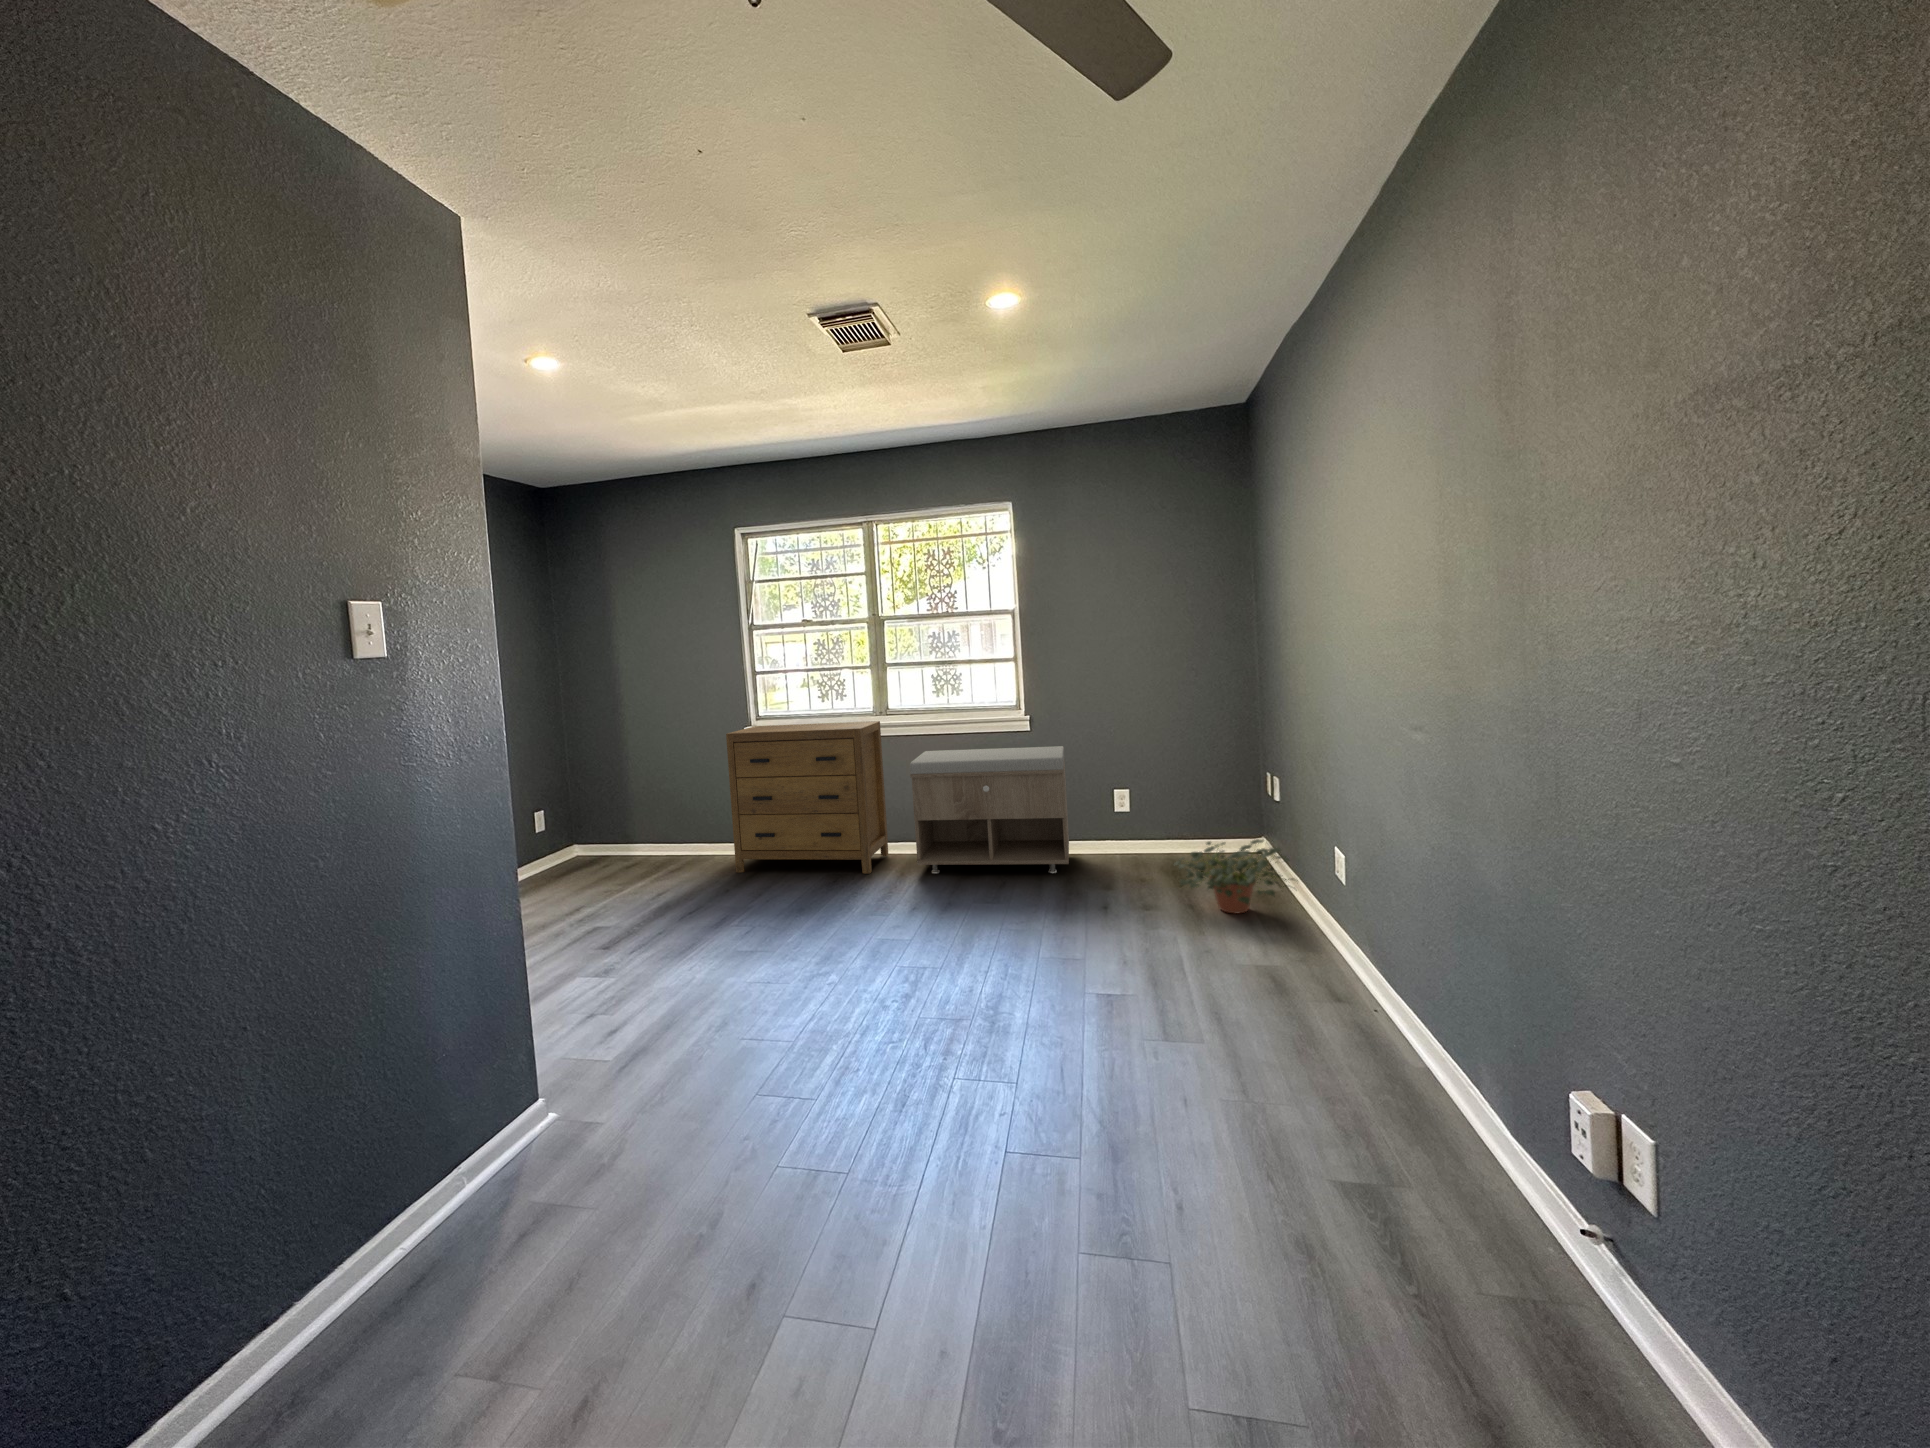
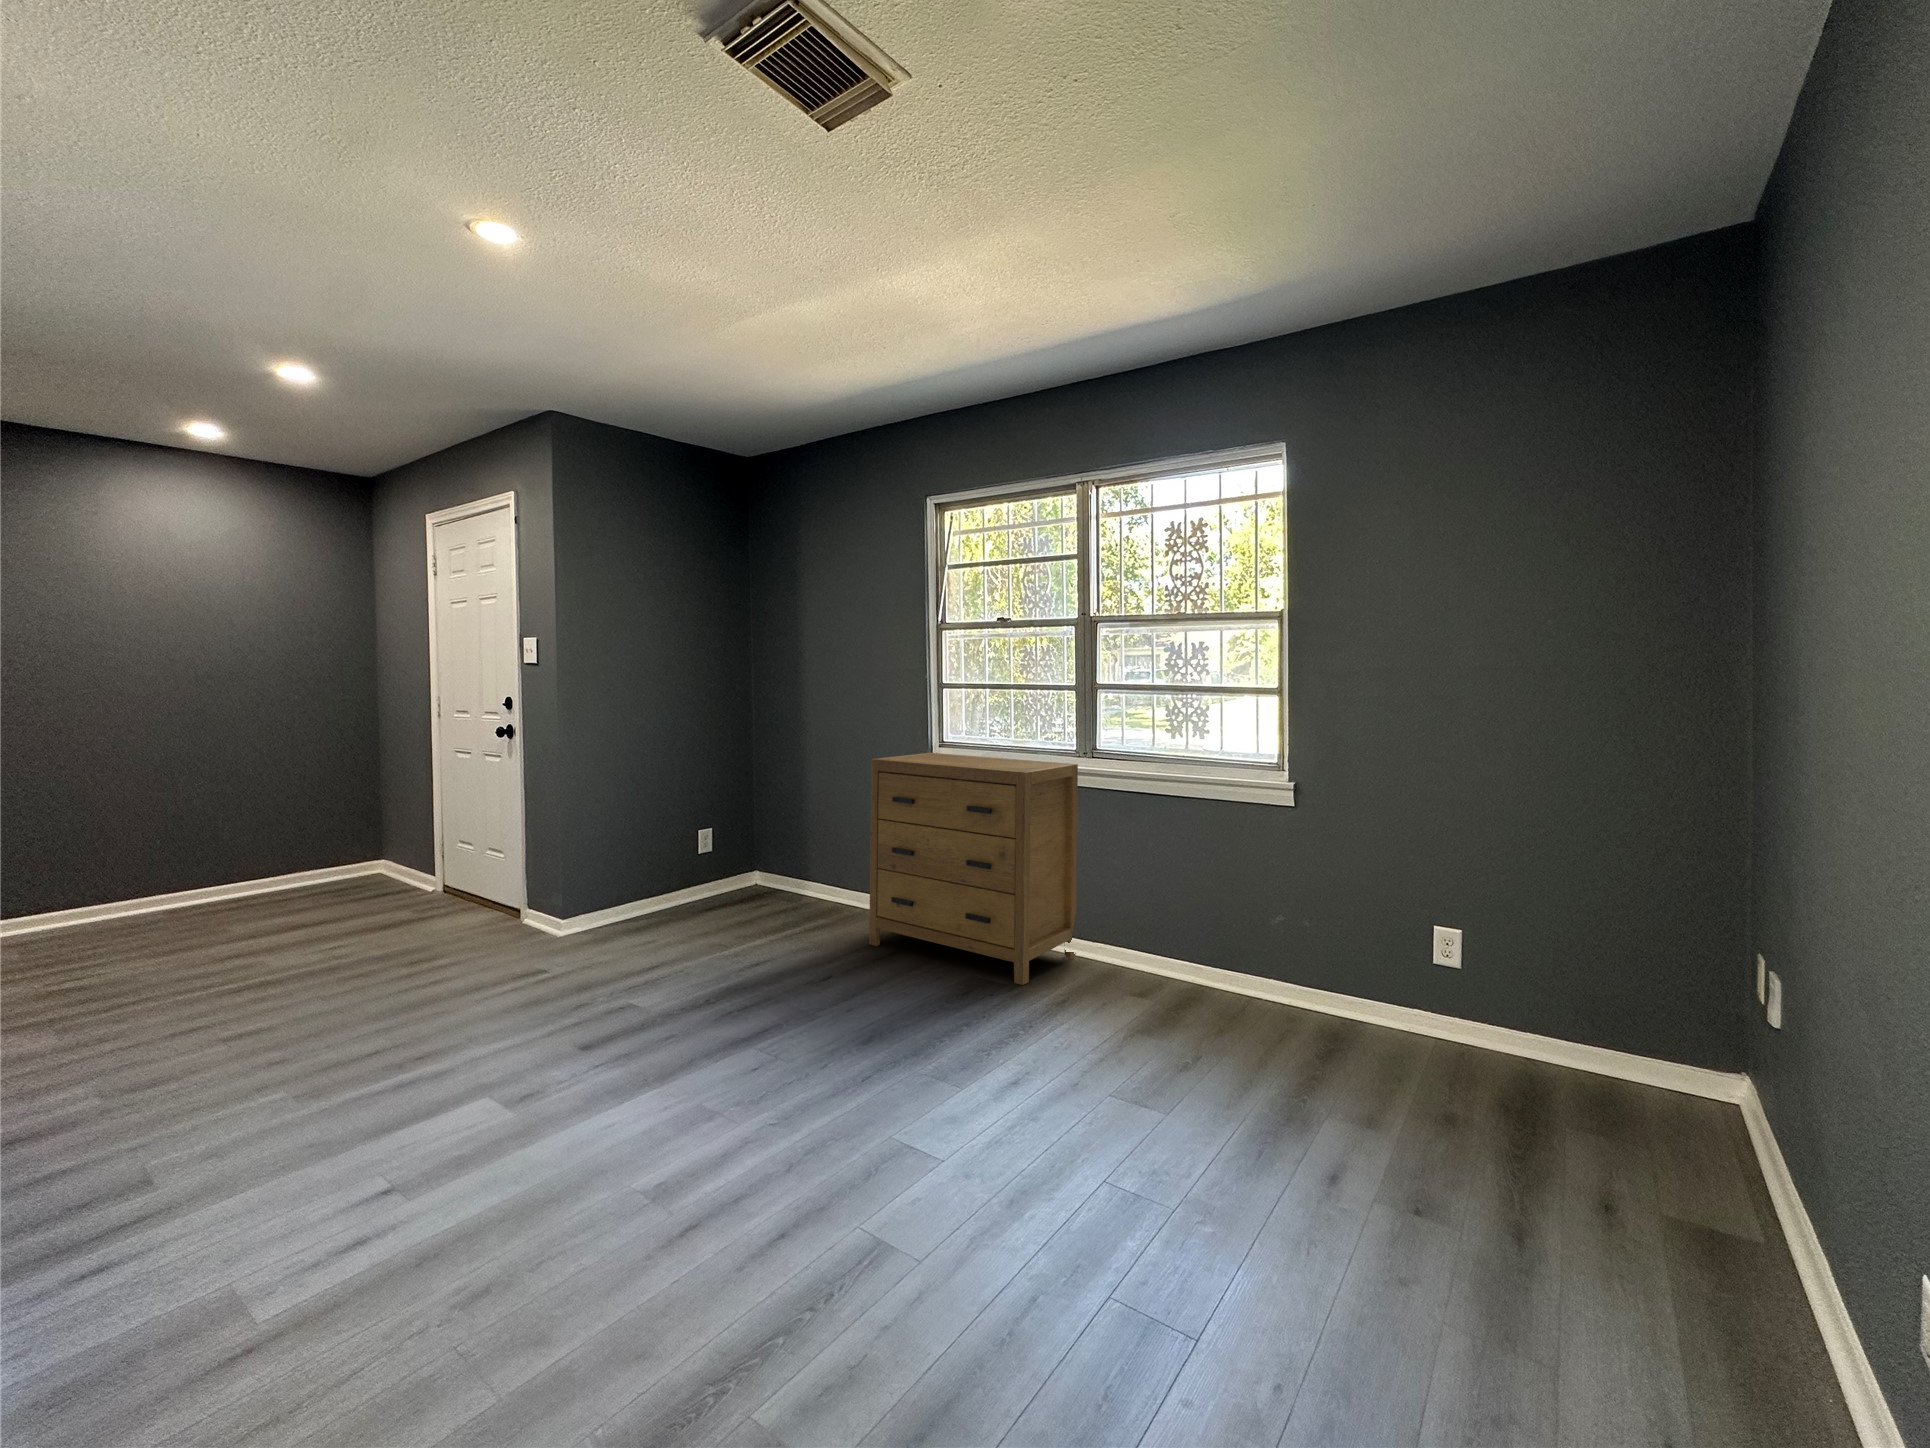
storage bench: present [910,746,1069,874] -> none [1081,816,1348,1053]
potted plant: present [1174,839,1298,913] -> none [1498,1088,1812,1299]

